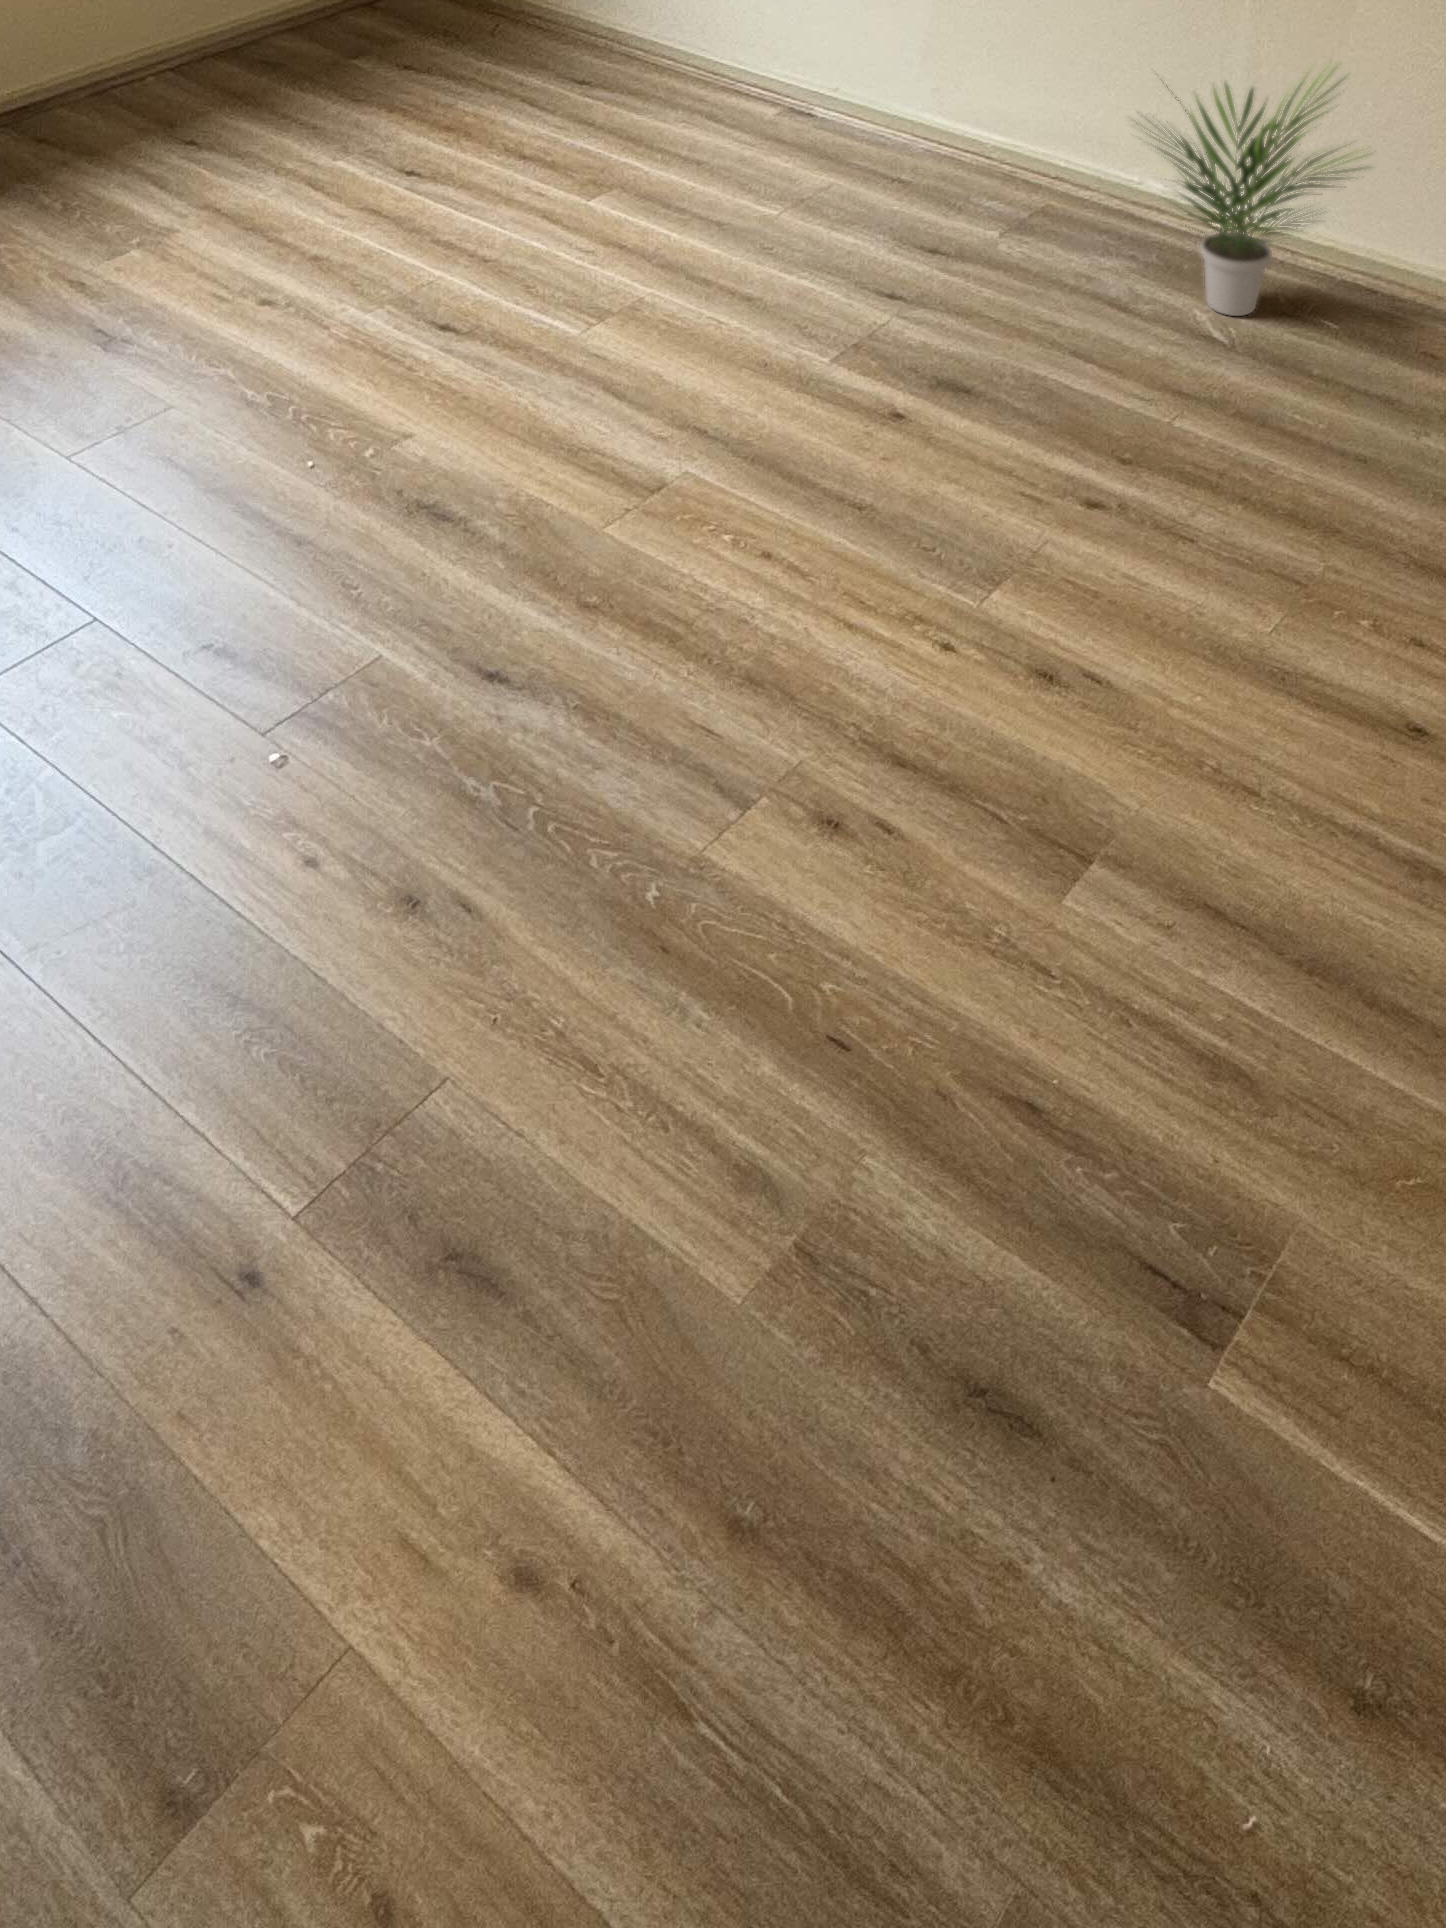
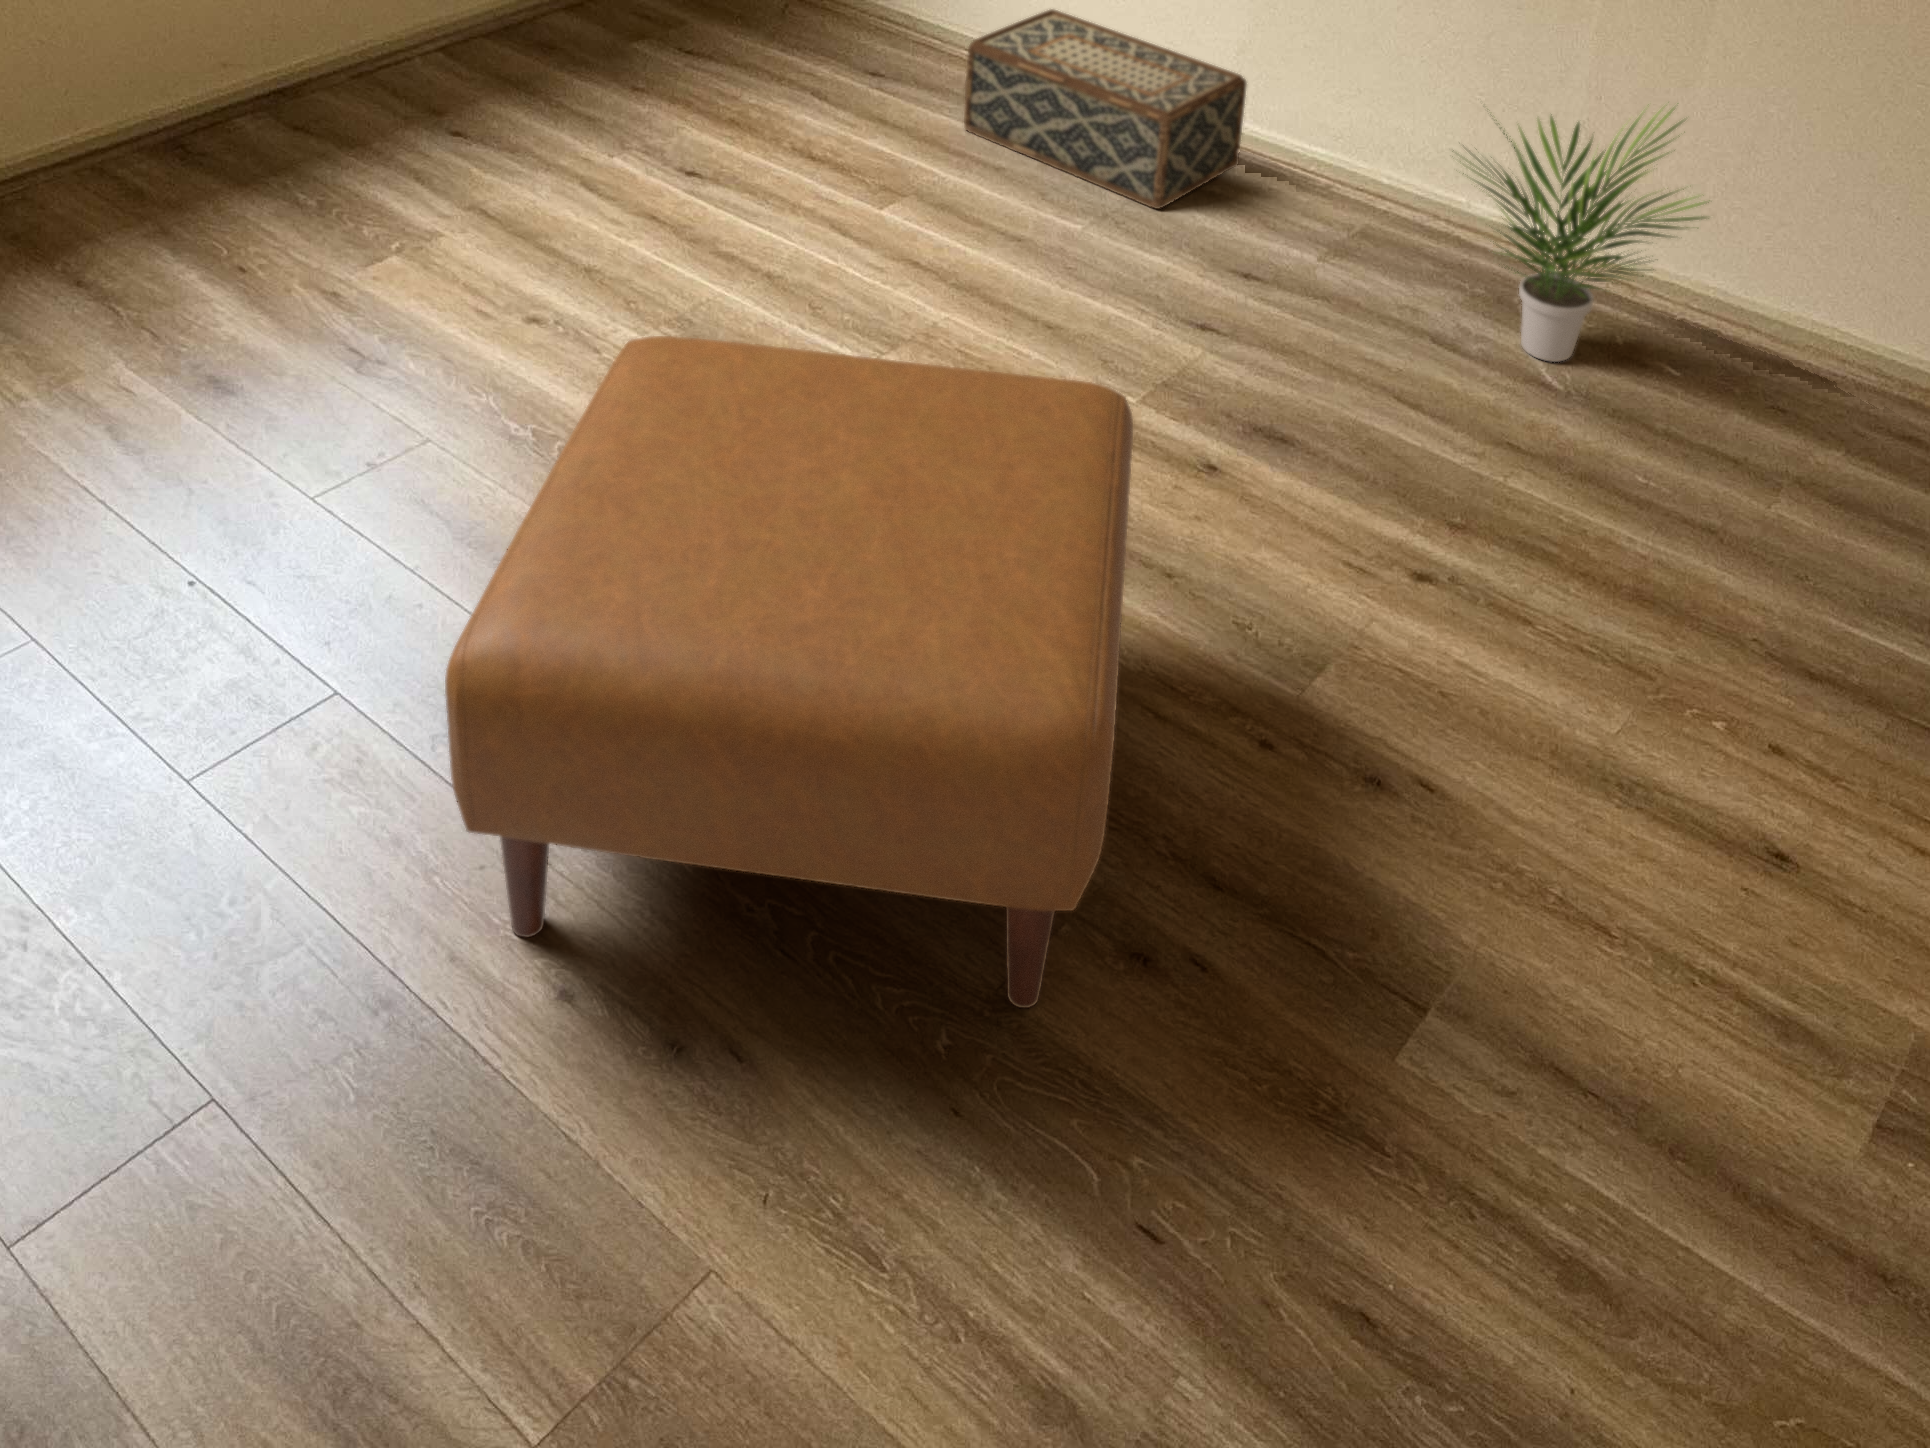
woven basket: none [671,11,941,194] -> present [964,9,1247,209]
ottoman: none [192,297,811,867] -> present [445,336,1133,1008]

